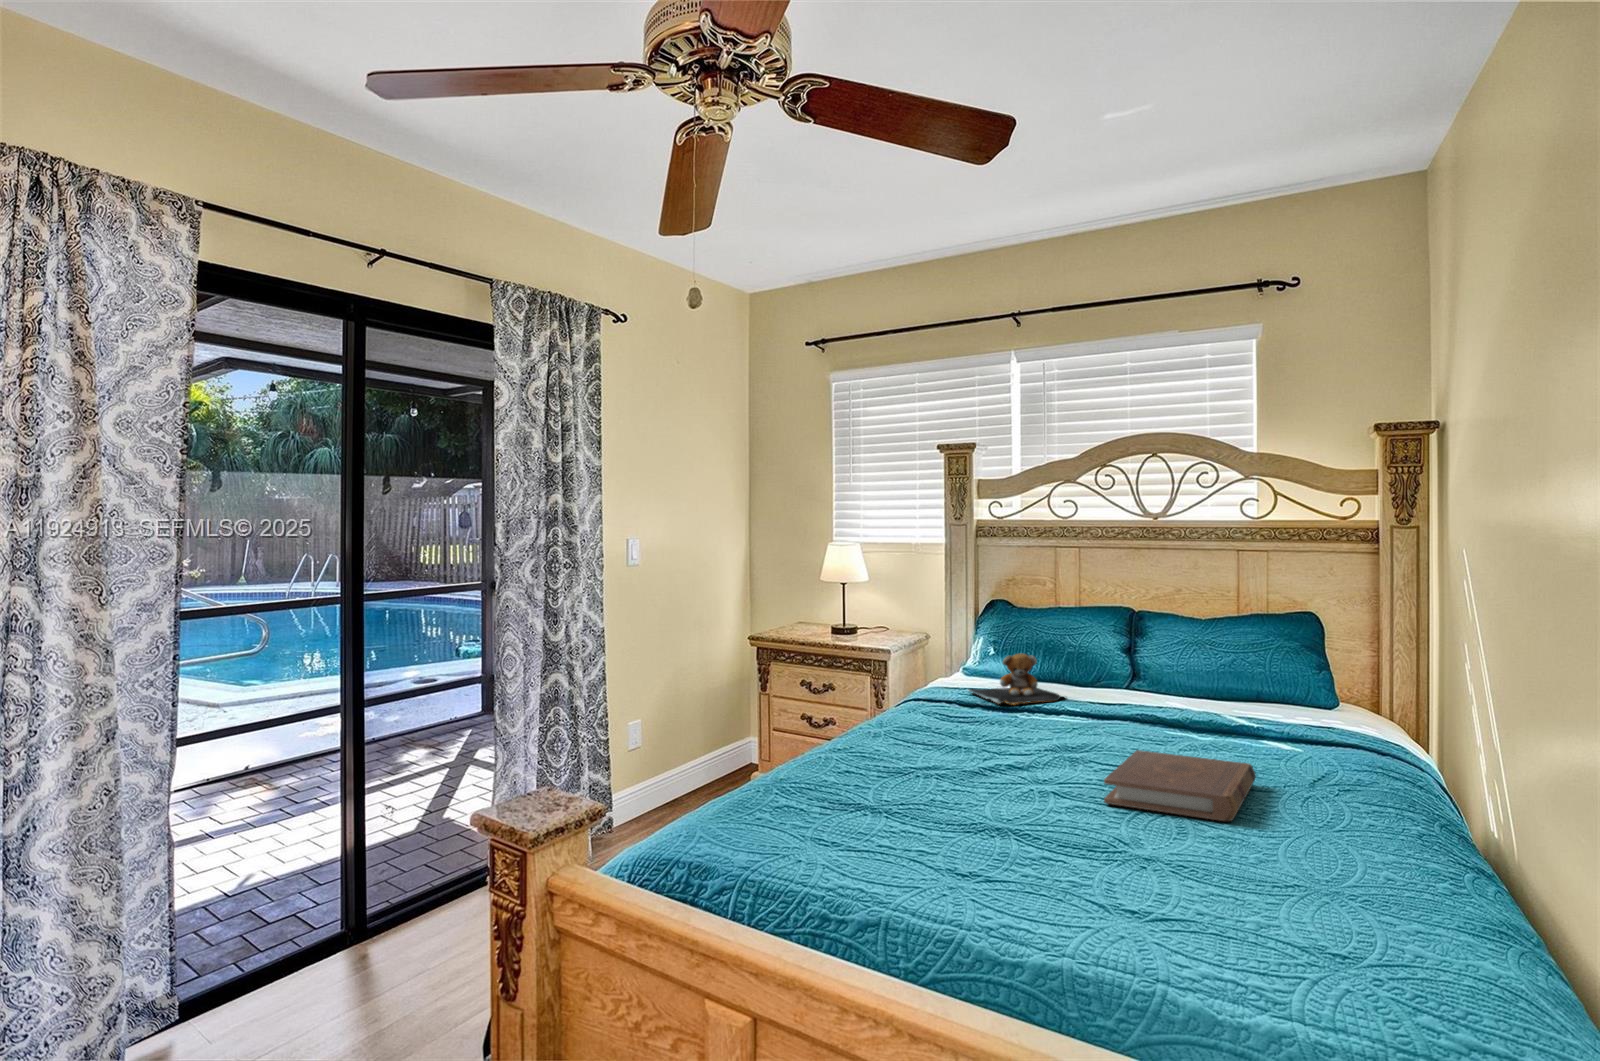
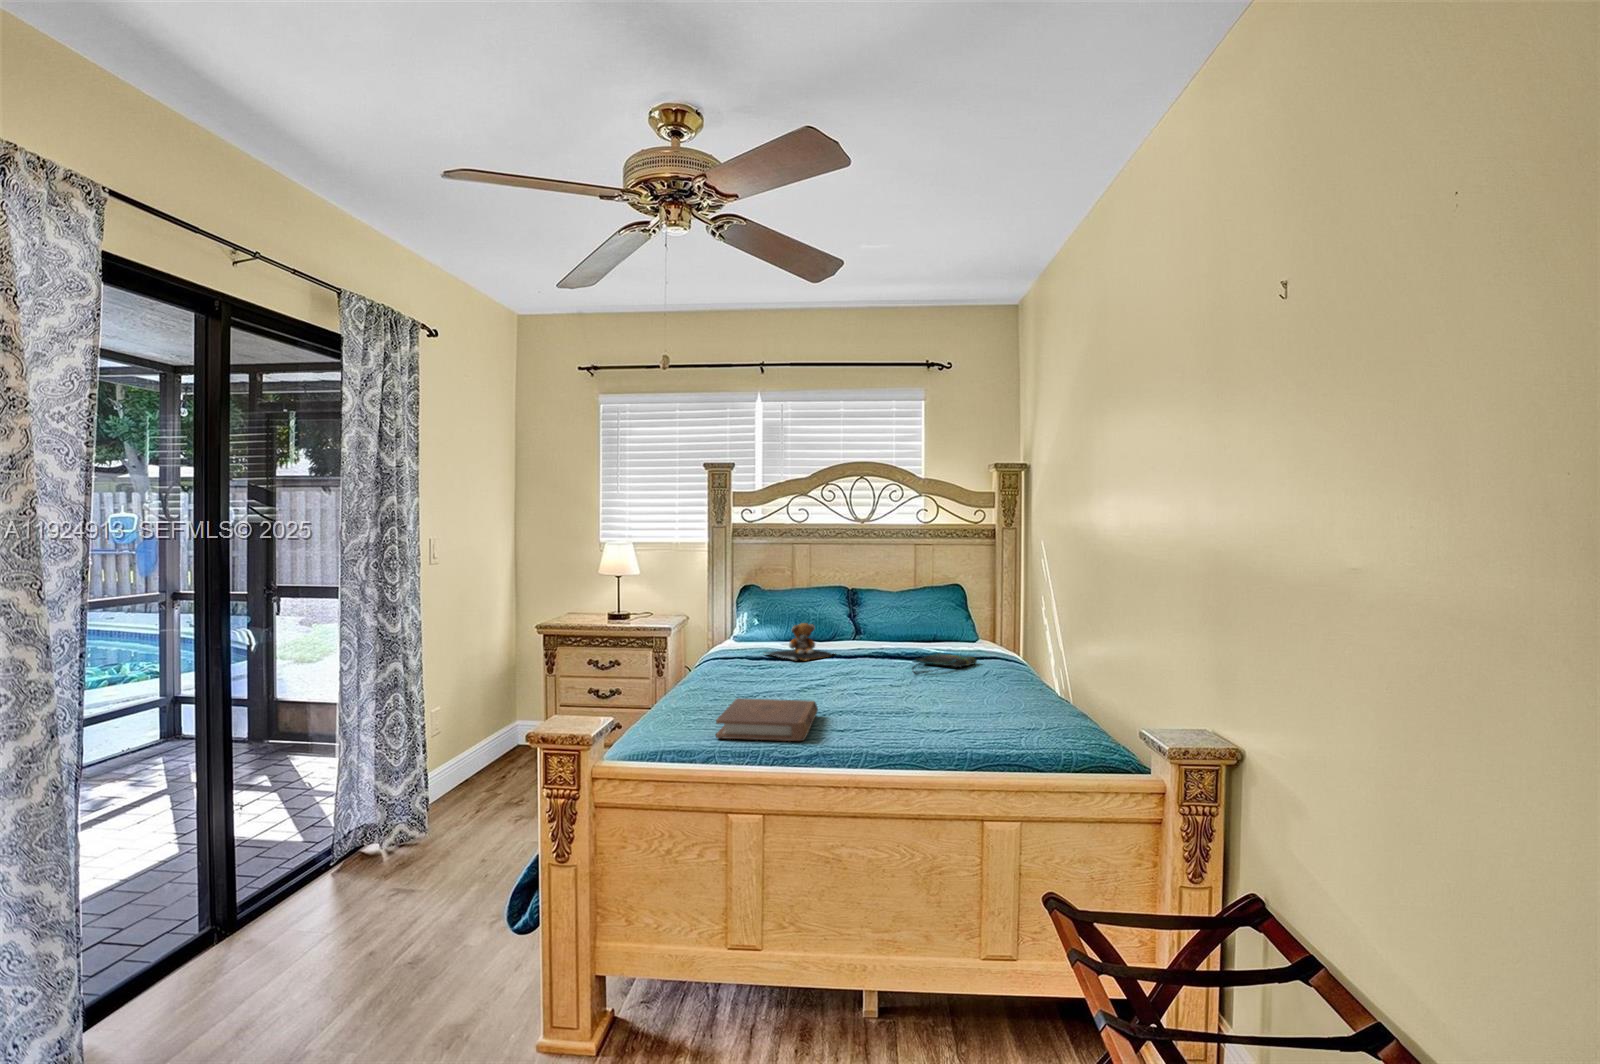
tote bag: none [1145,708,1264,737] -> present [912,653,977,674]
book: present [1104,750,1256,821] -> present [716,698,818,741]

